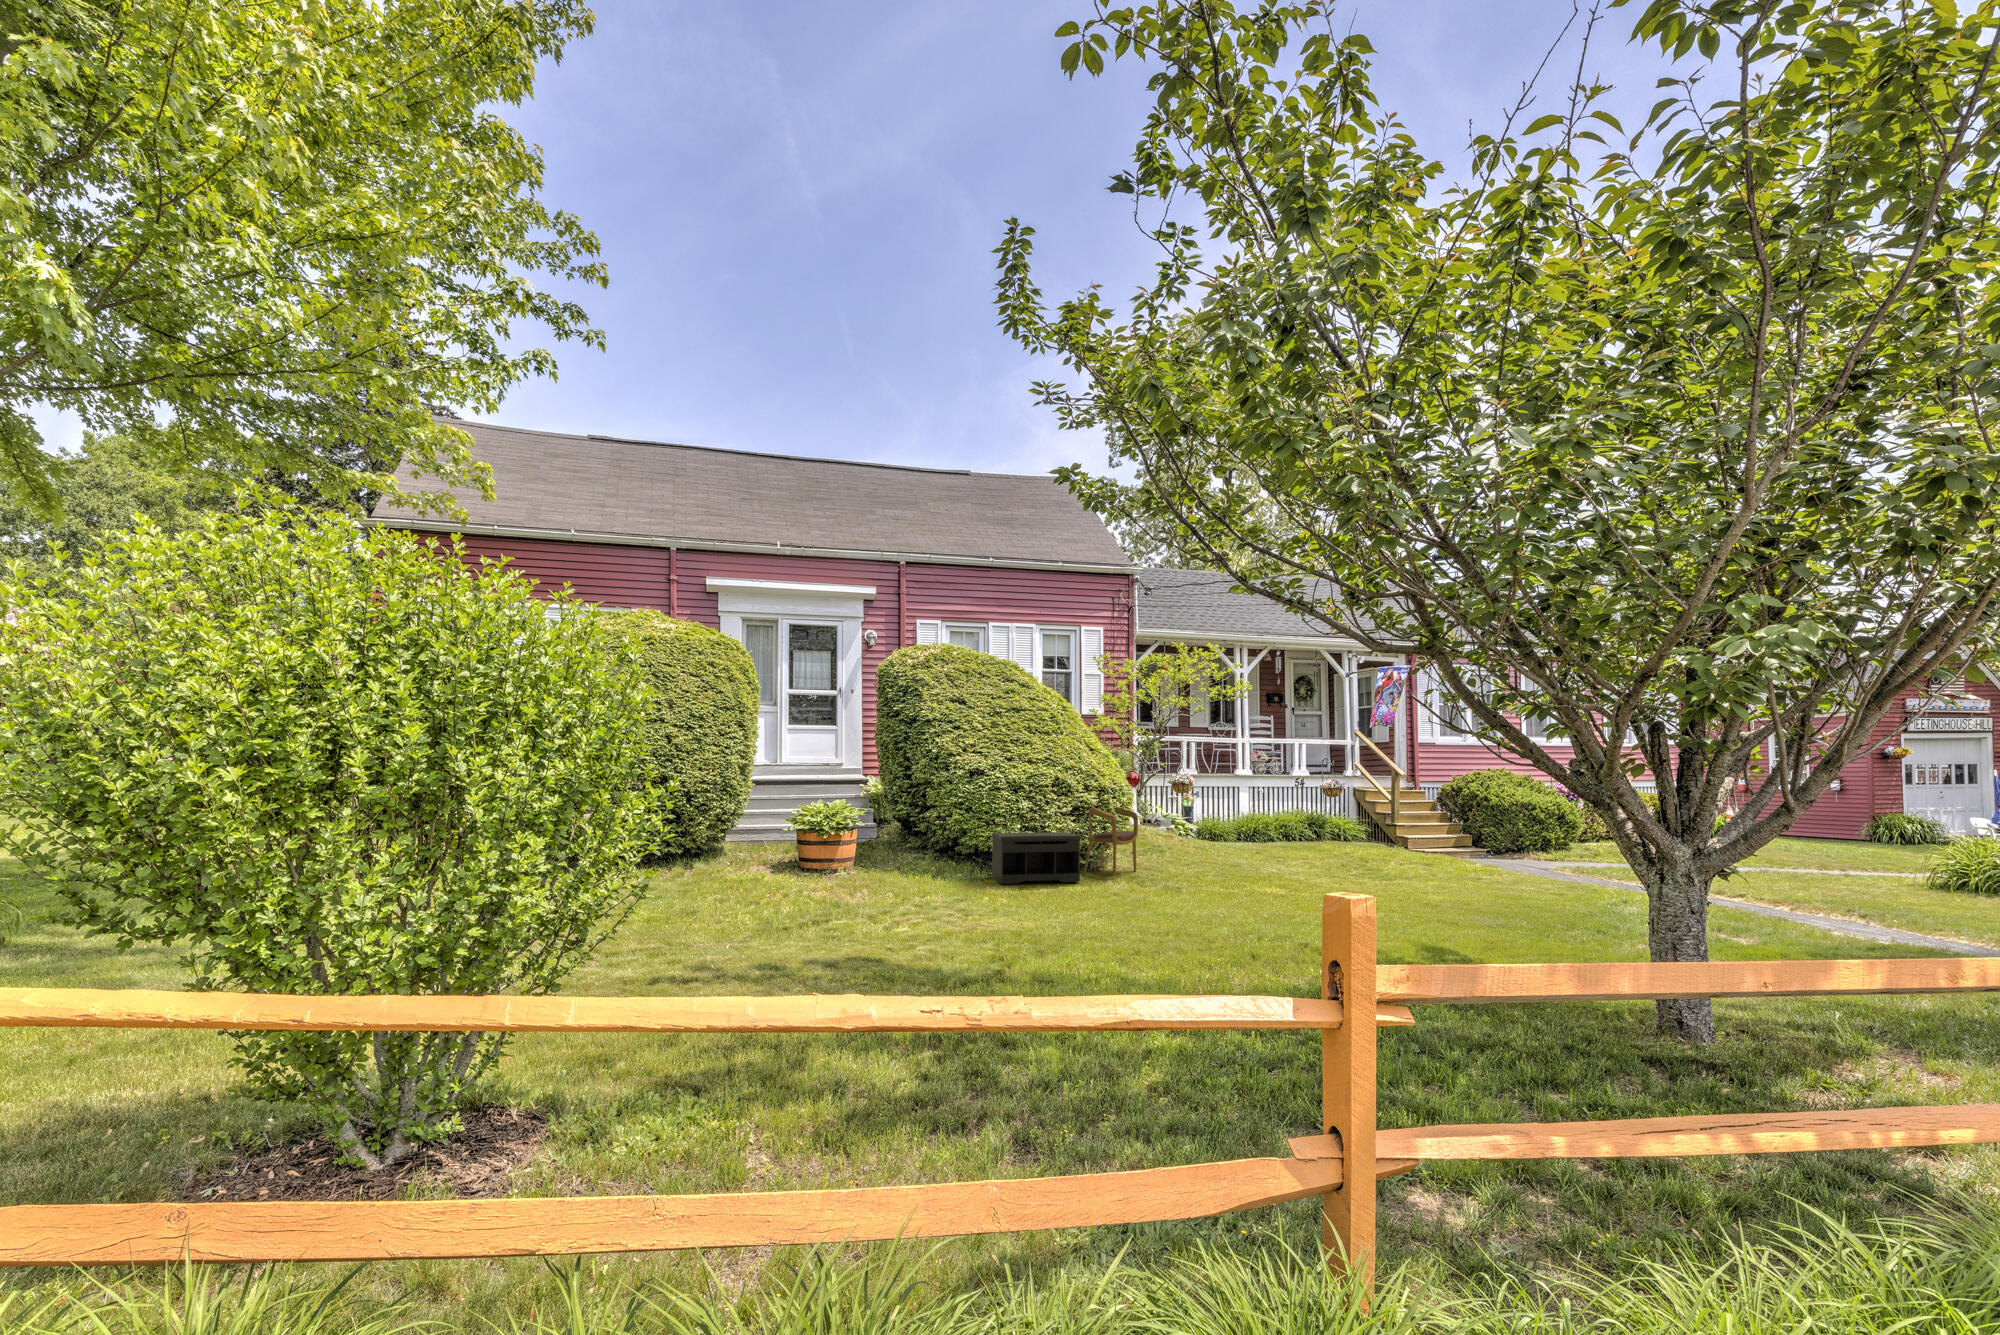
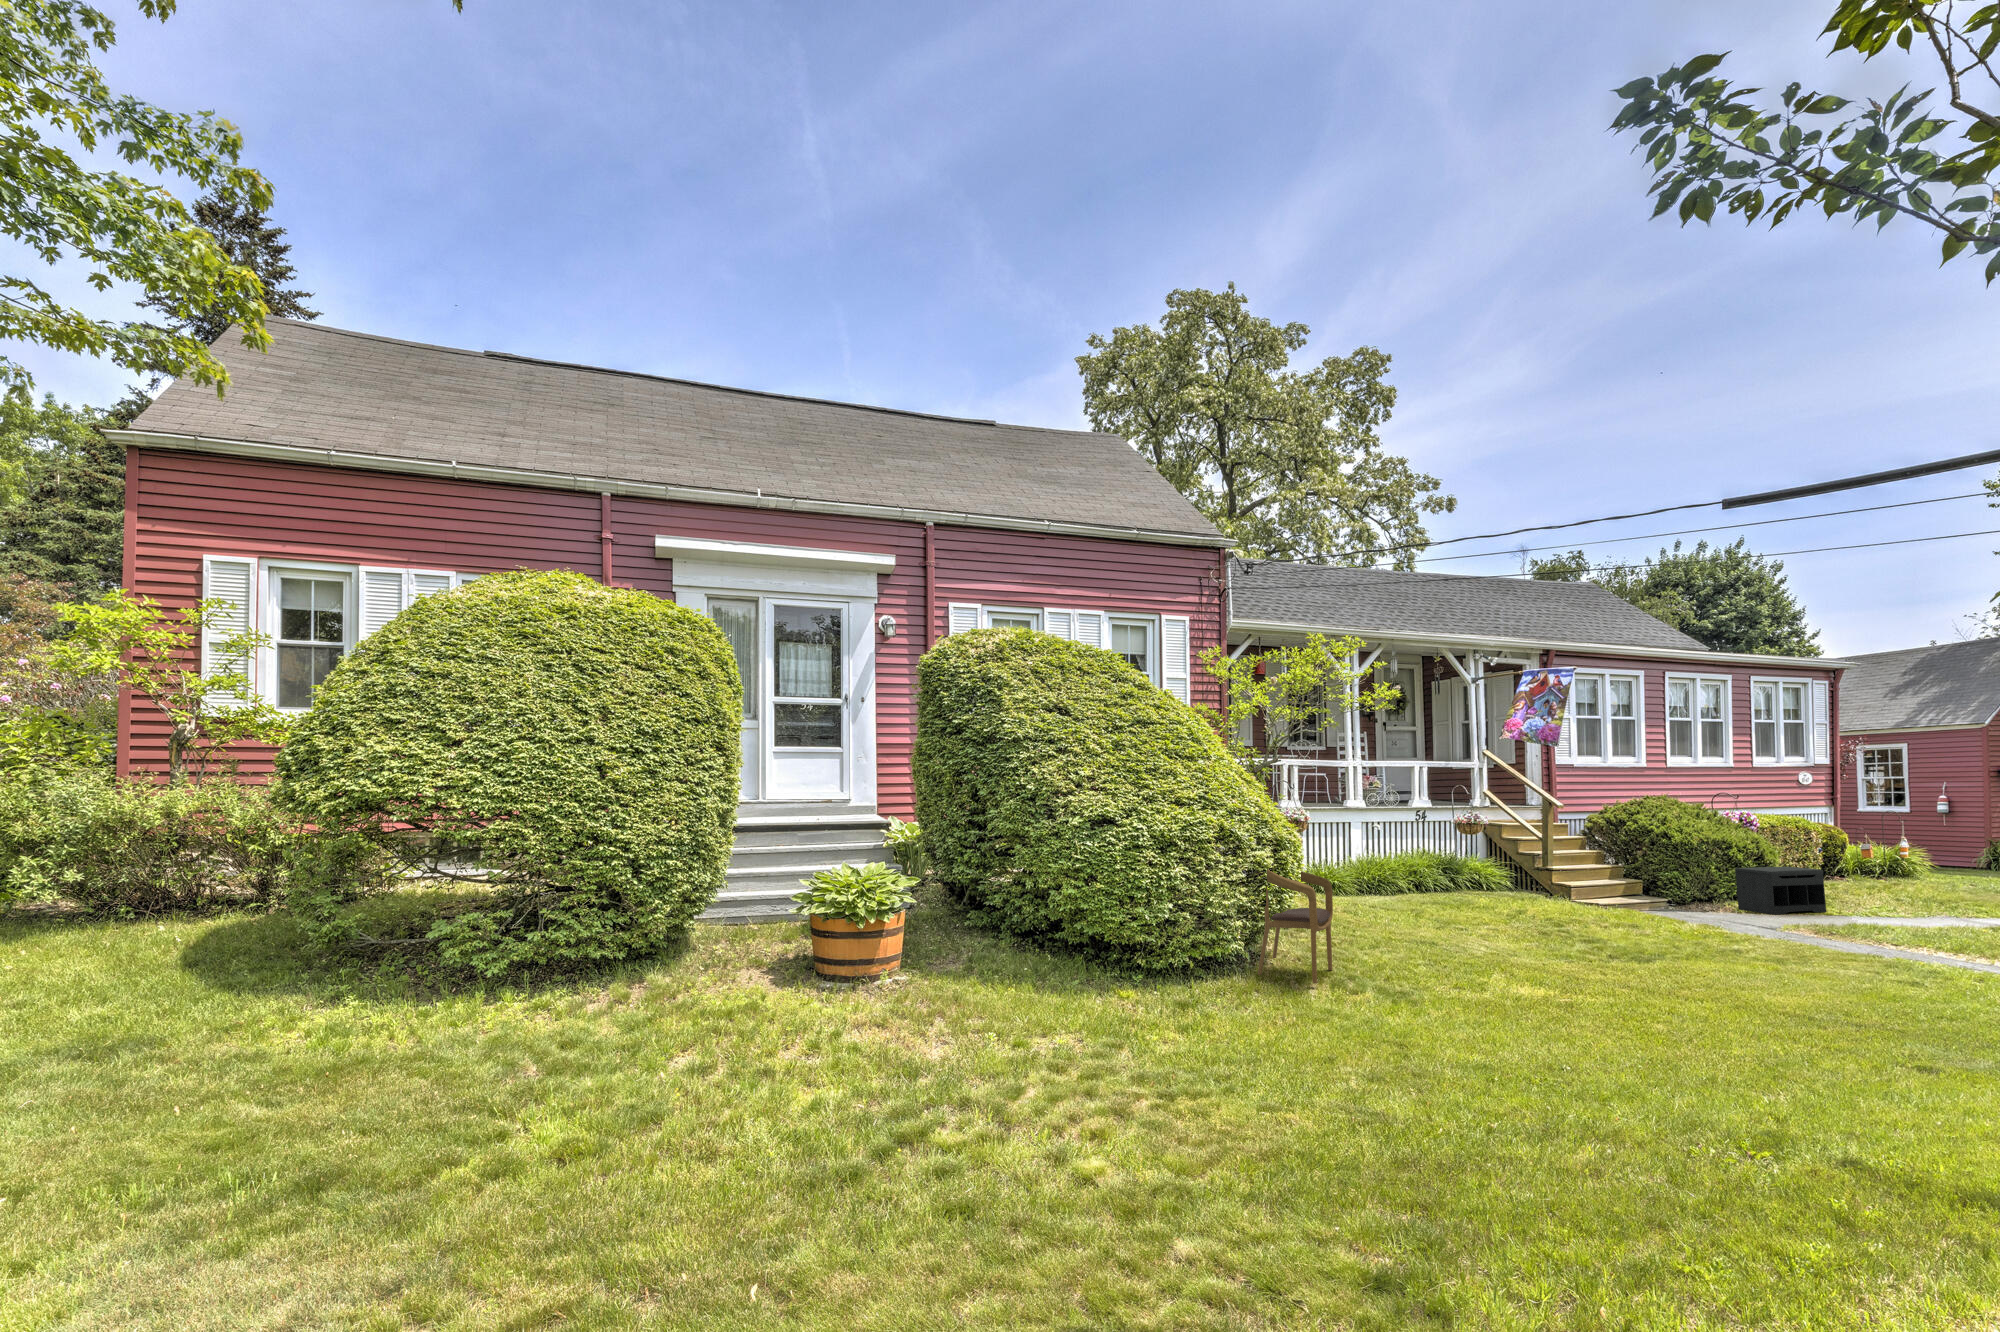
bench: present [992,832,1081,884] -> present [1735,867,1826,915]

